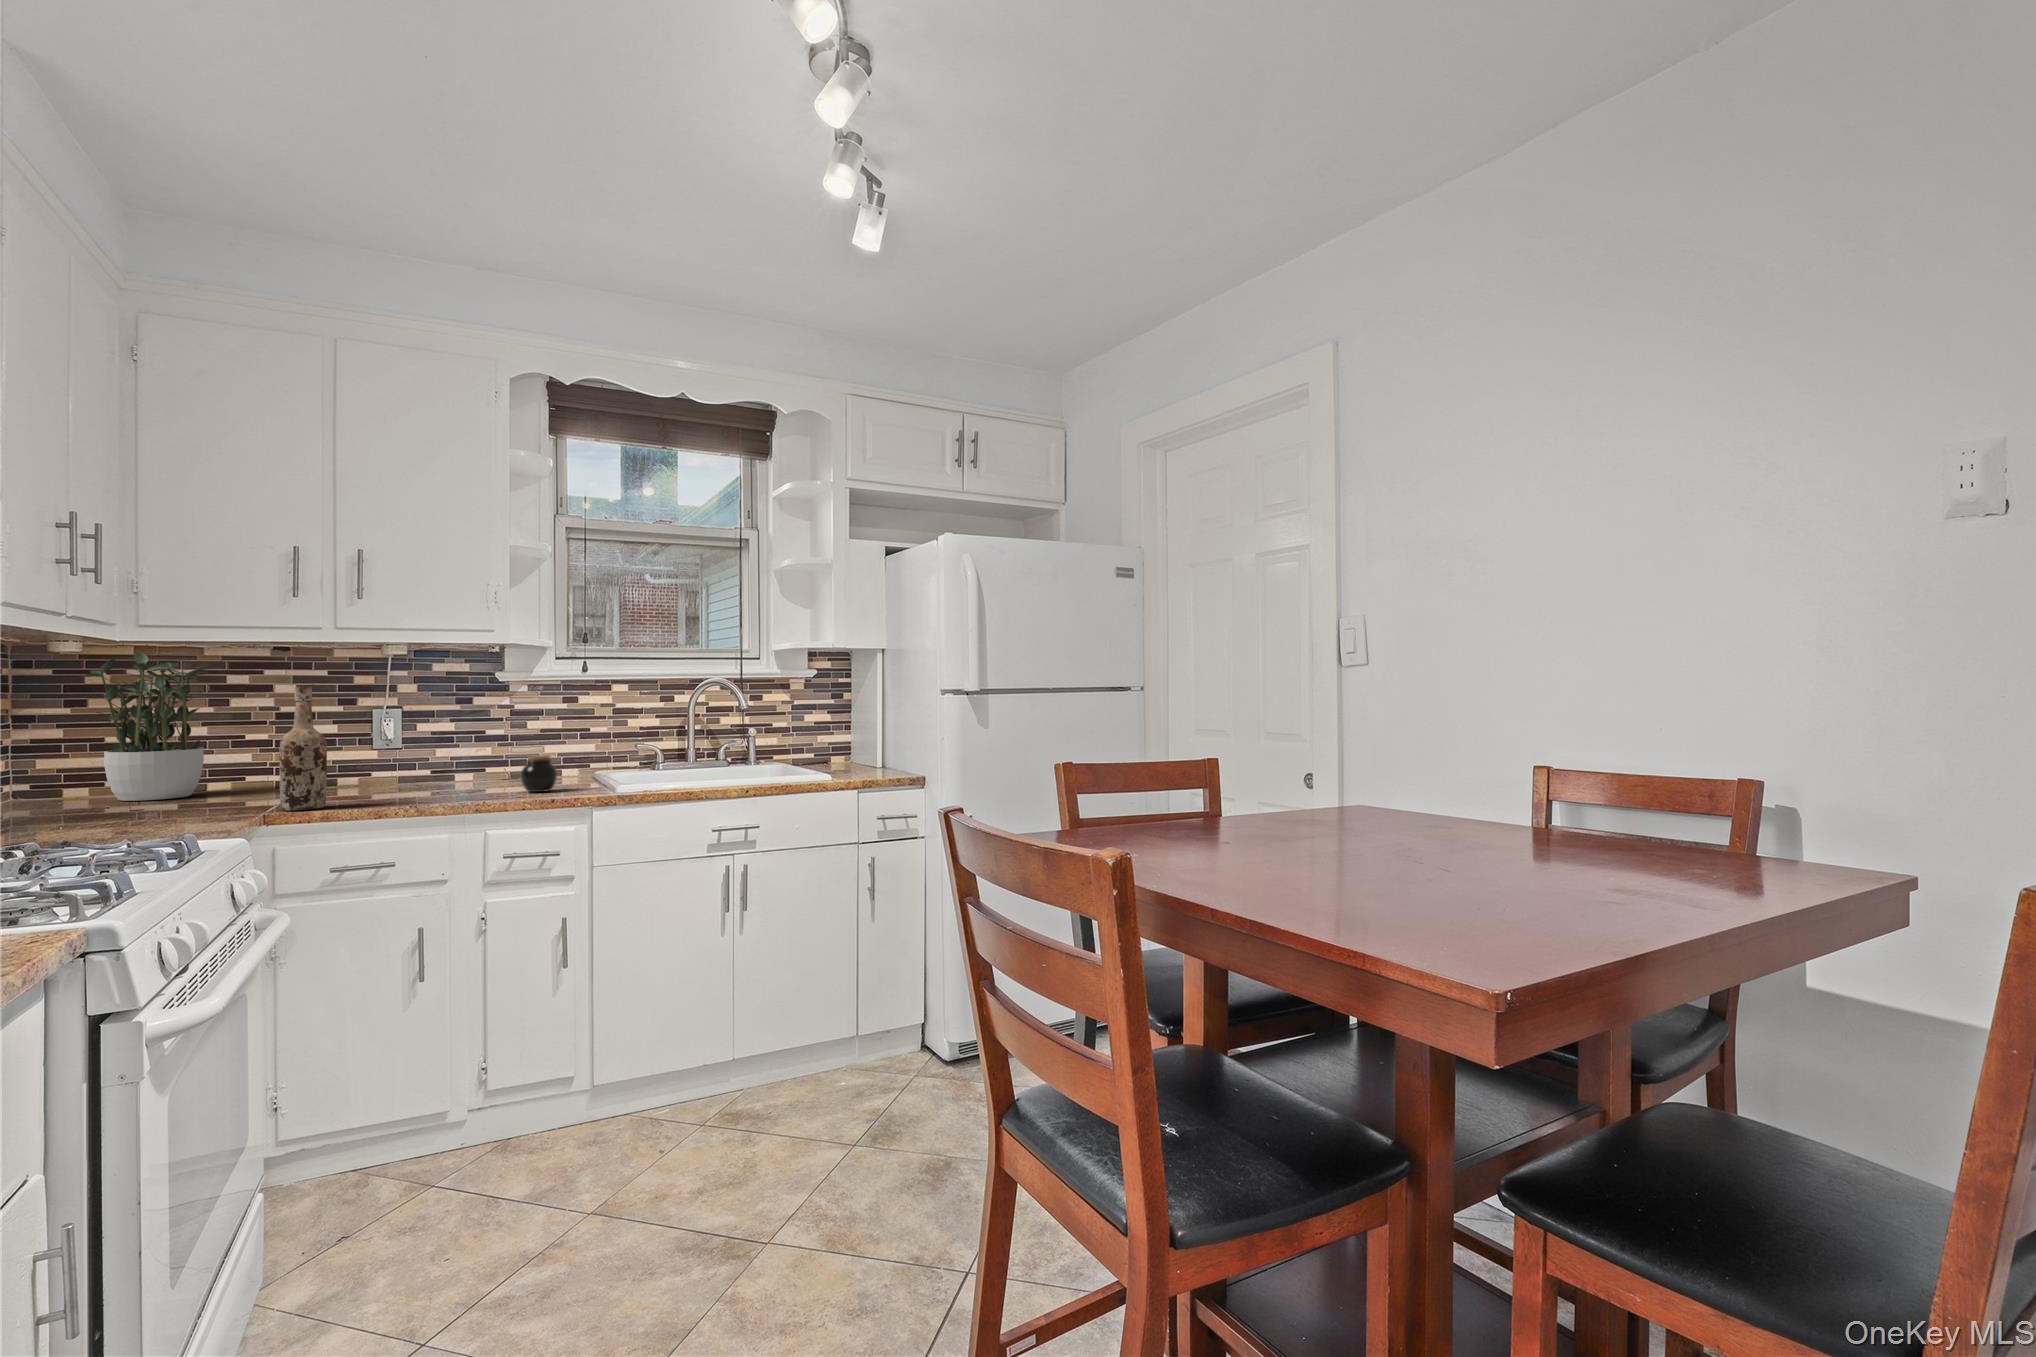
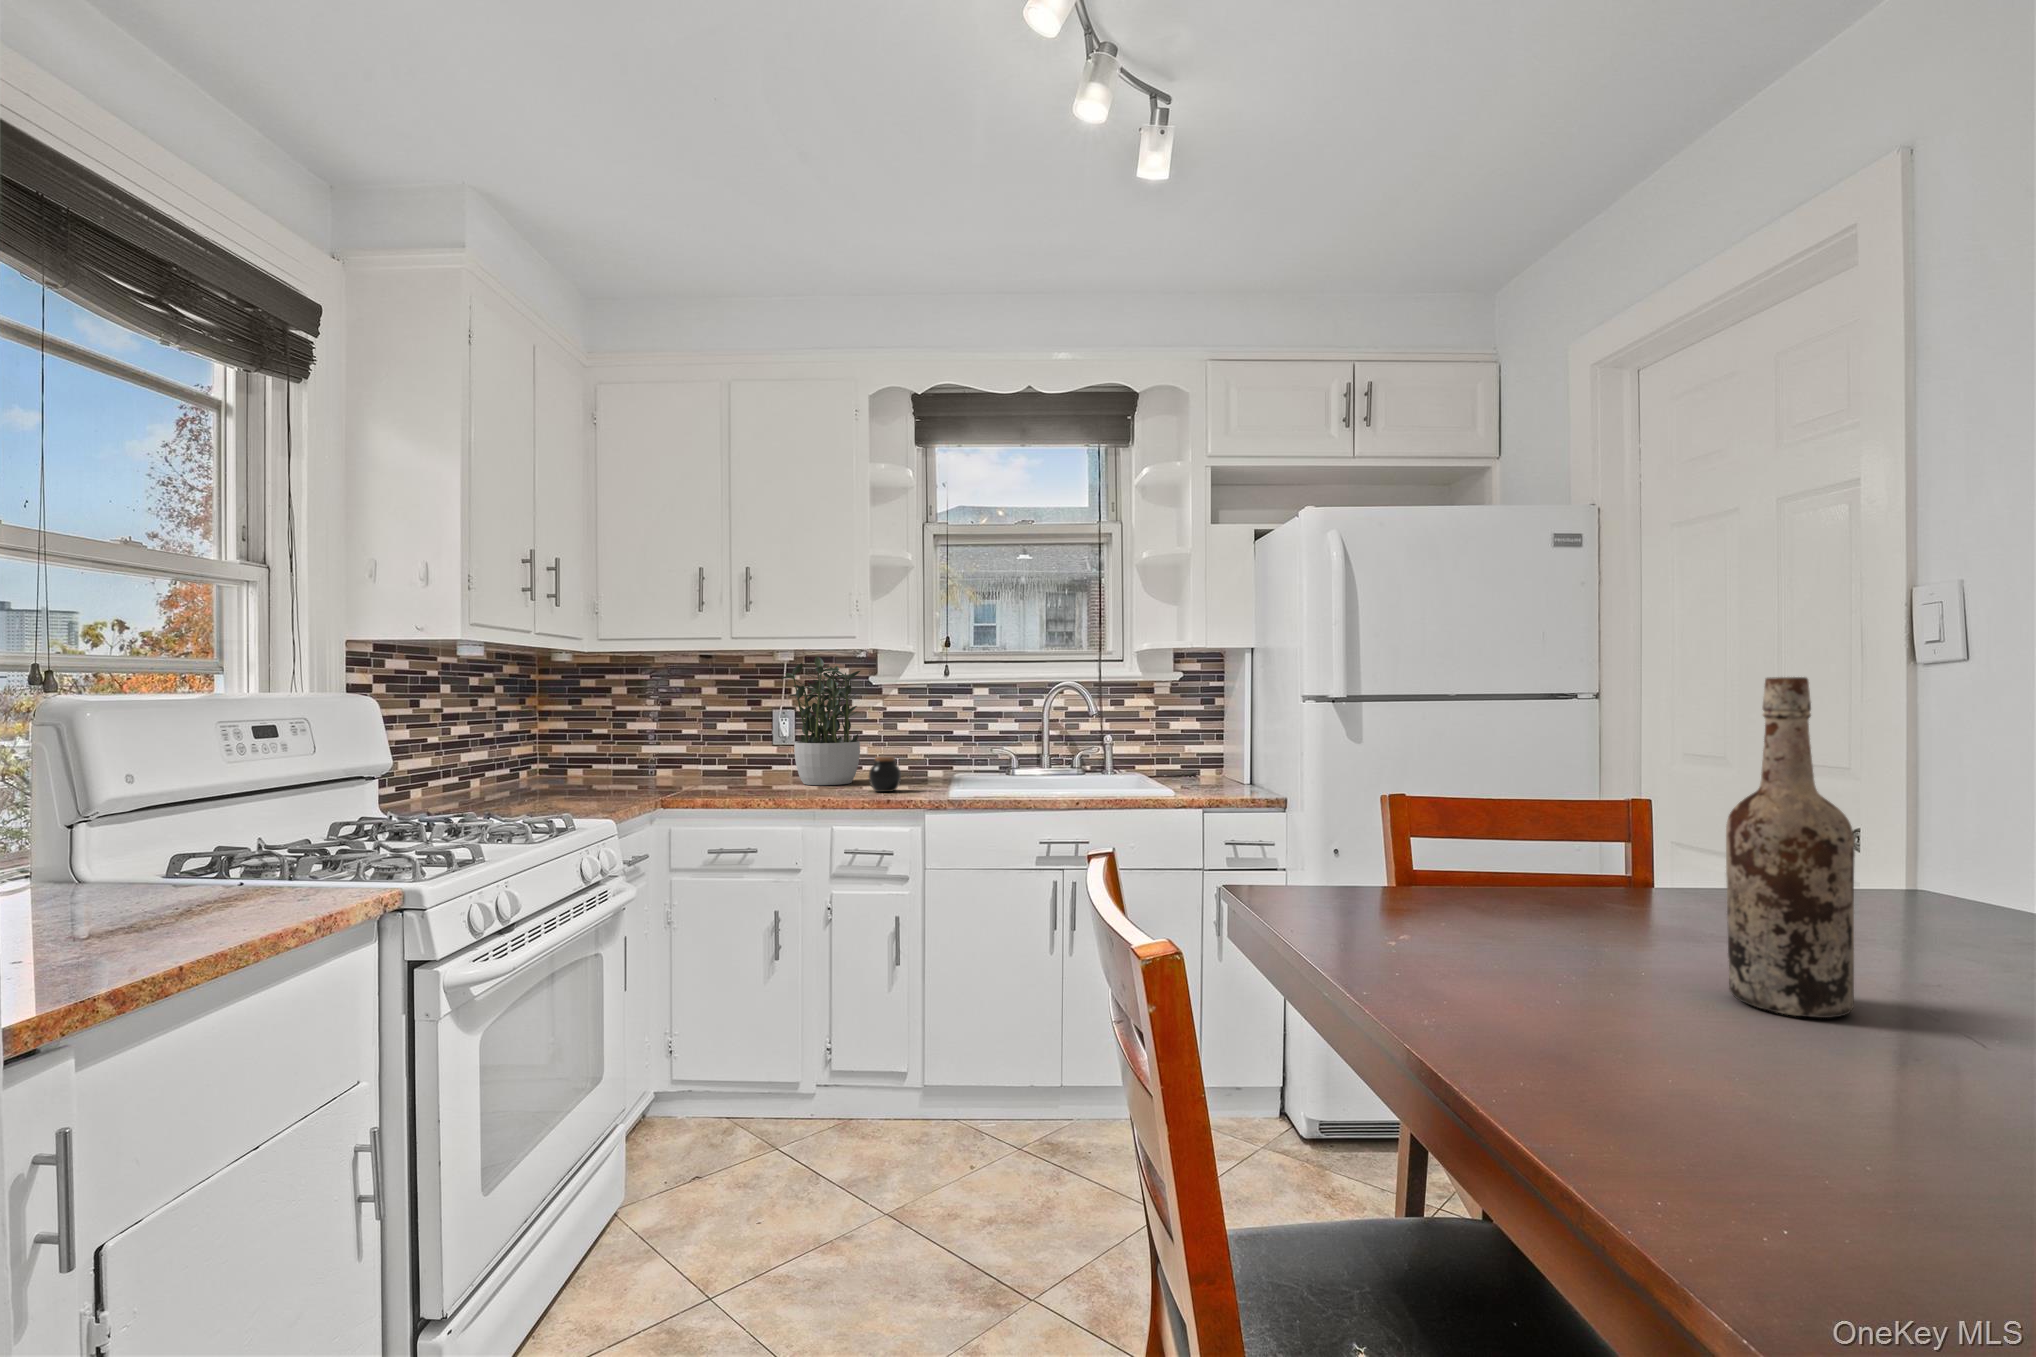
potted plant: present [82,651,206,801] -> present [782,656,860,785]
wine bottle: present [279,686,327,811] -> present [1726,677,1855,1018]

